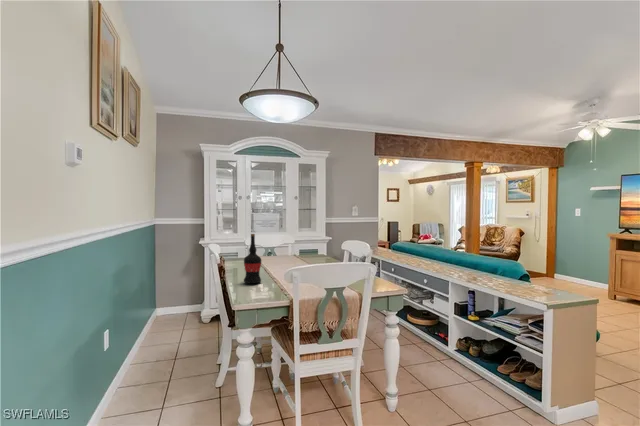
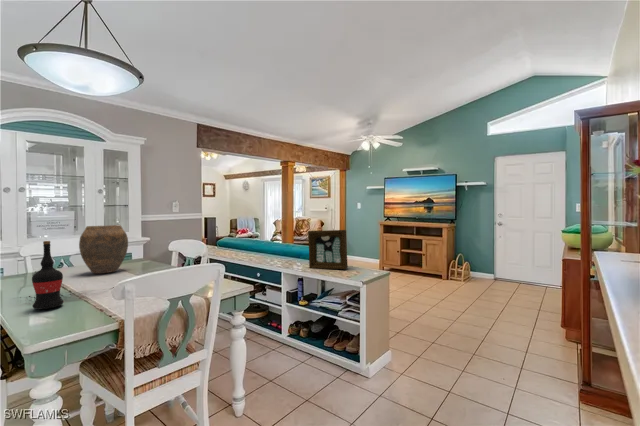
vase: none [277,225,310,263] -> present [79,225,128,274]
picture frame: none [480,238,530,286] -> present [308,230,348,269]

